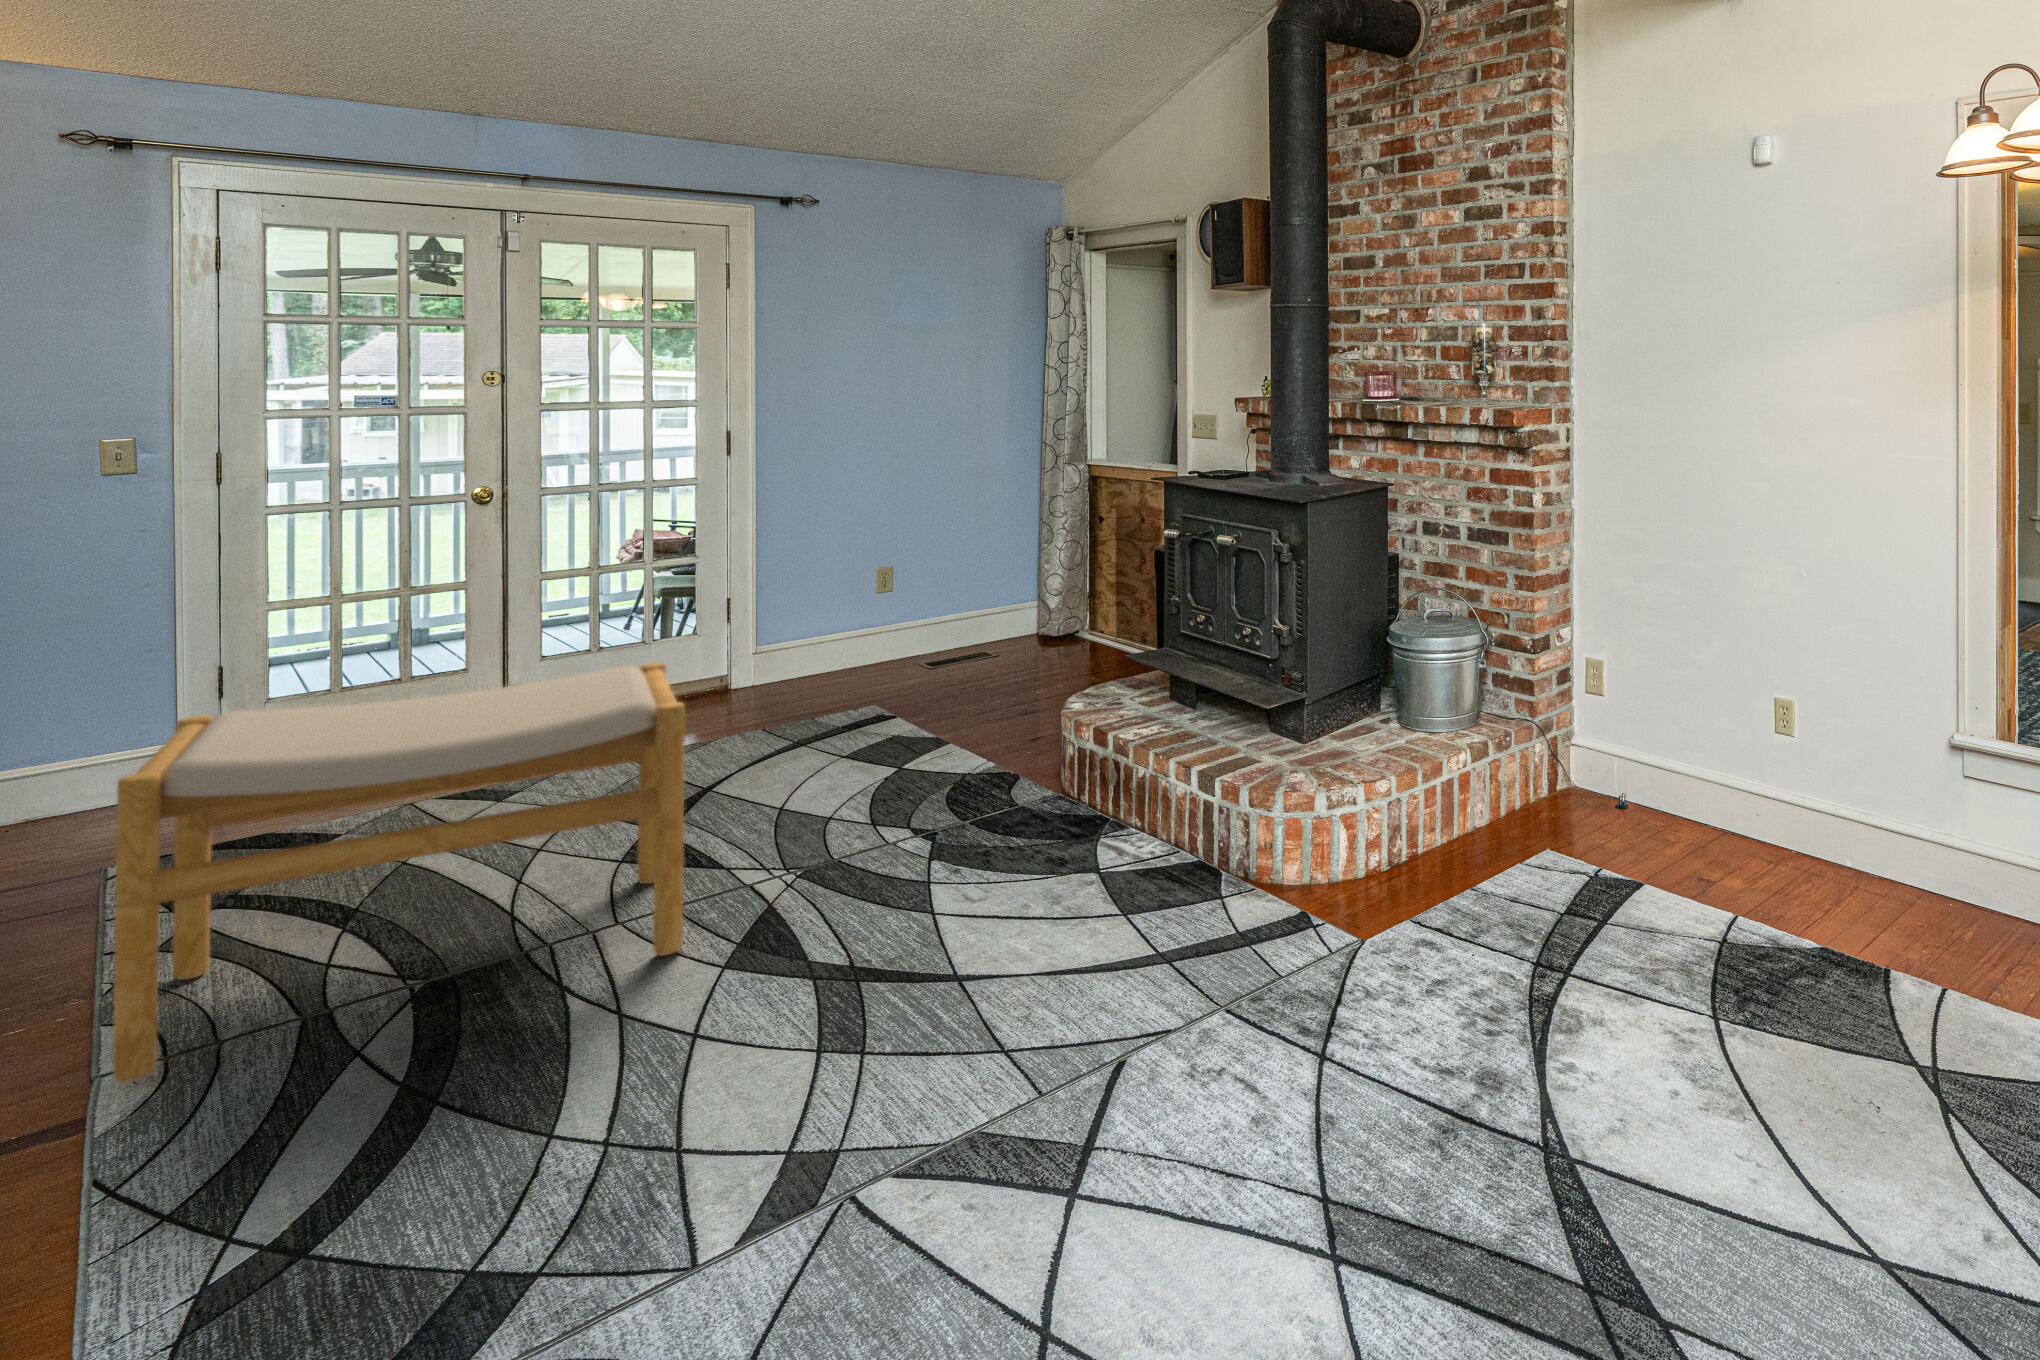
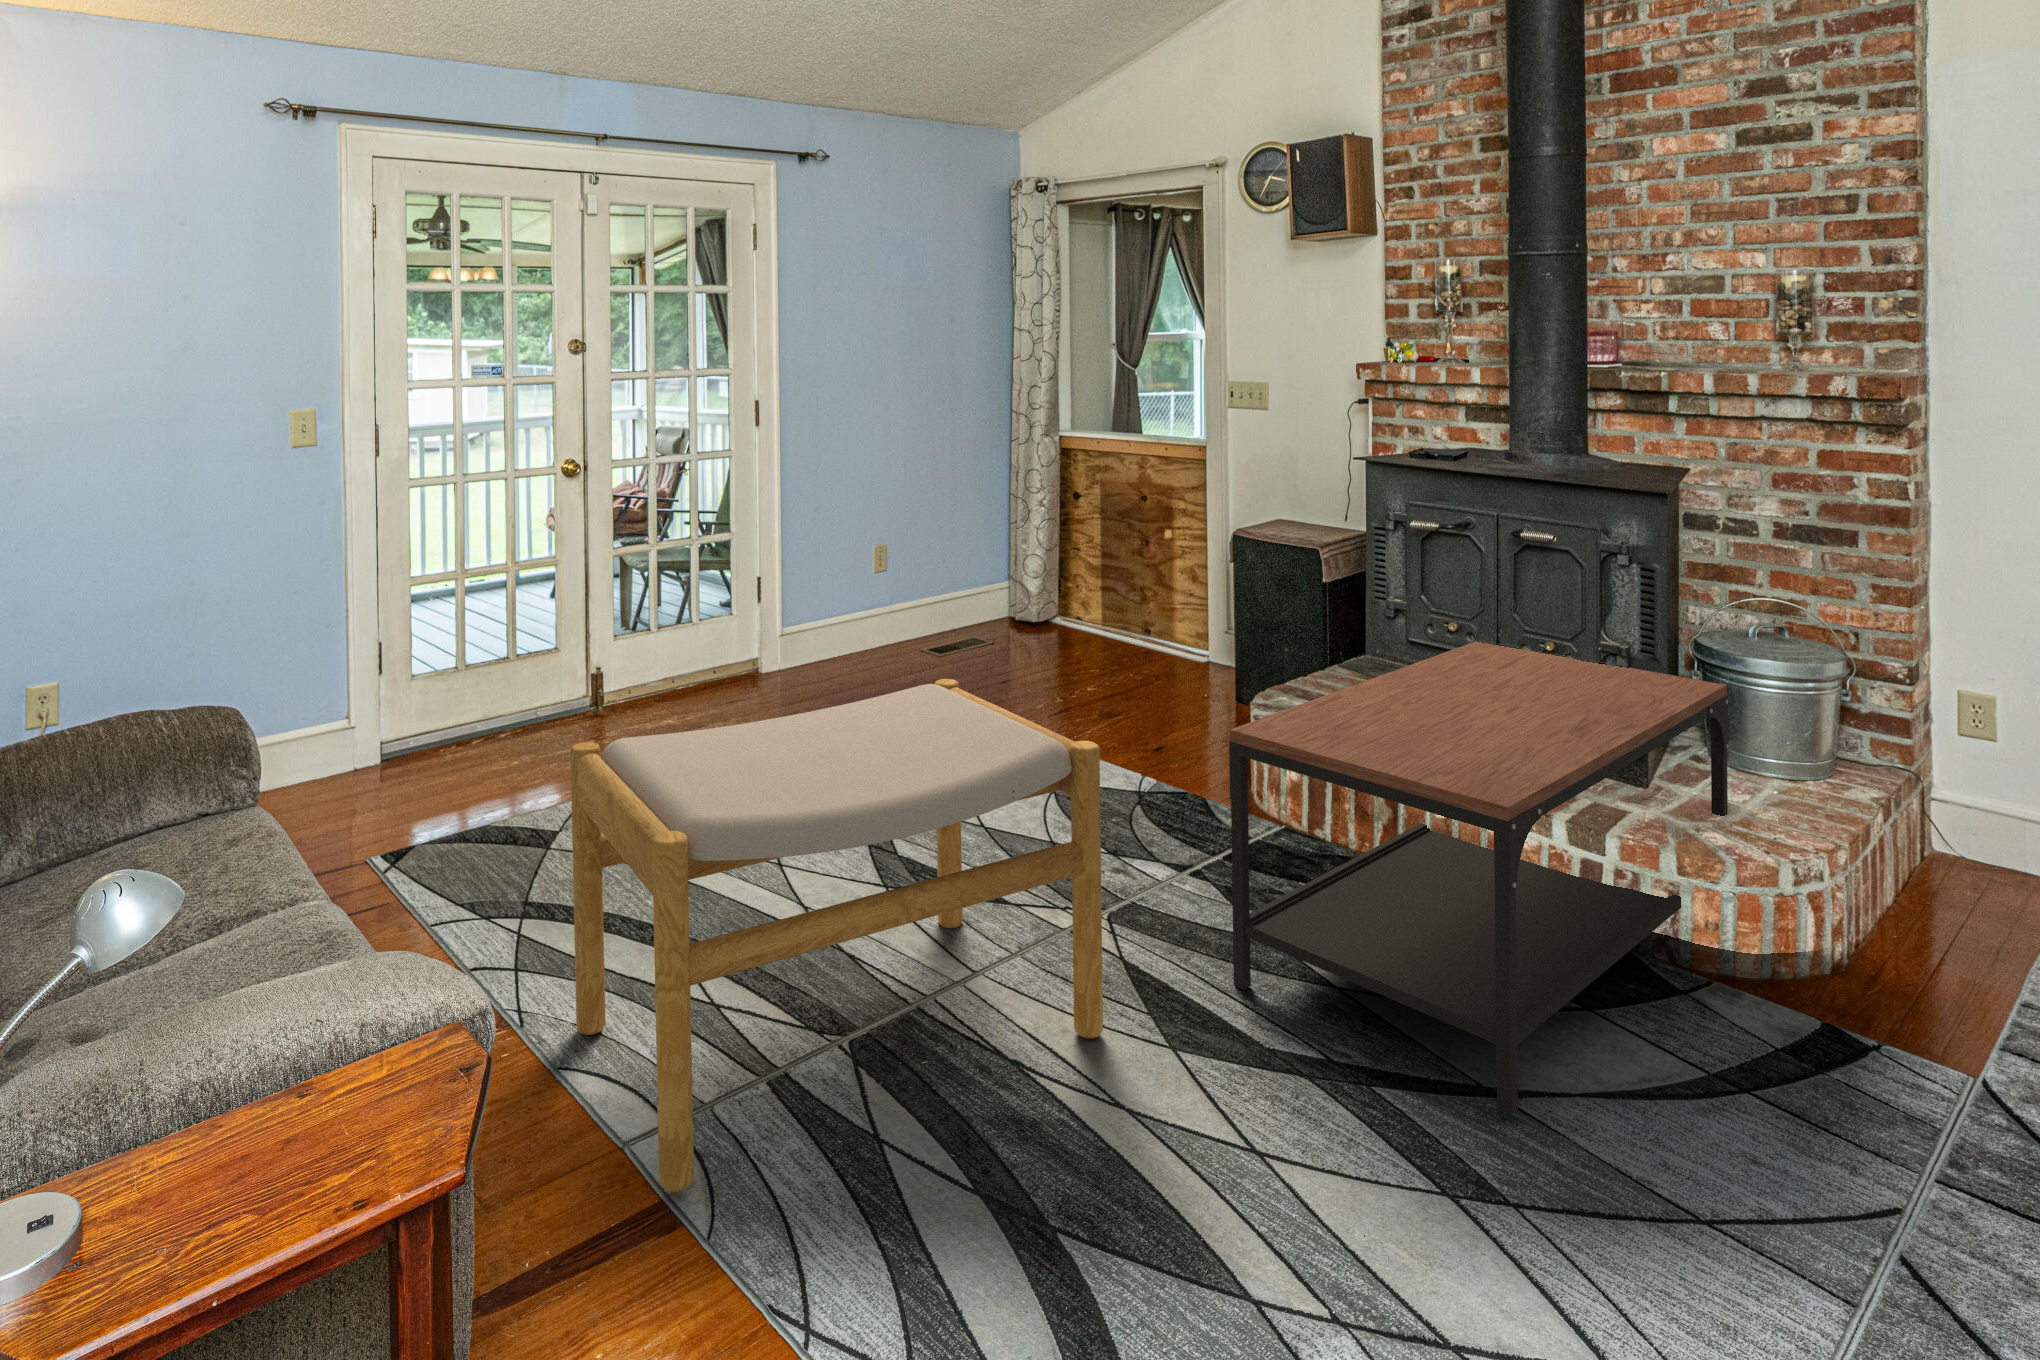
coffee table: none [848,629,1338,985] -> present [1229,641,1728,1116]

